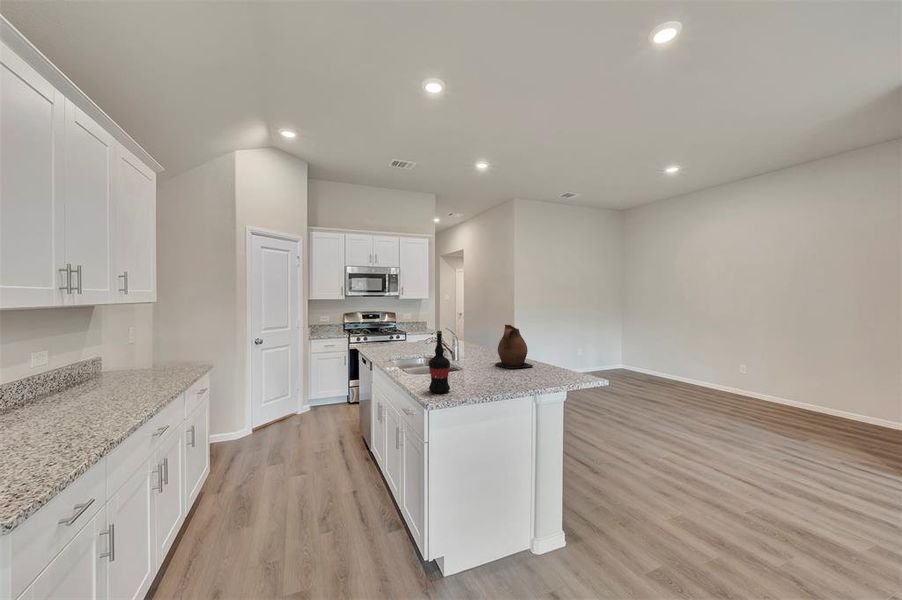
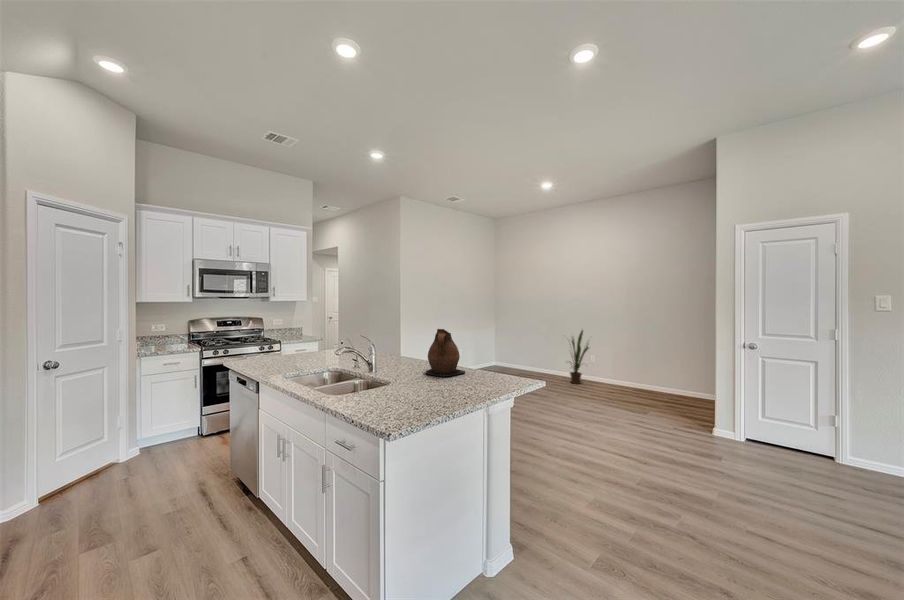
wine bottle: present [429,331,450,393] -> none [379,339,405,415]
house plant: none [701,332,745,397] -> present [569,330,589,384]

